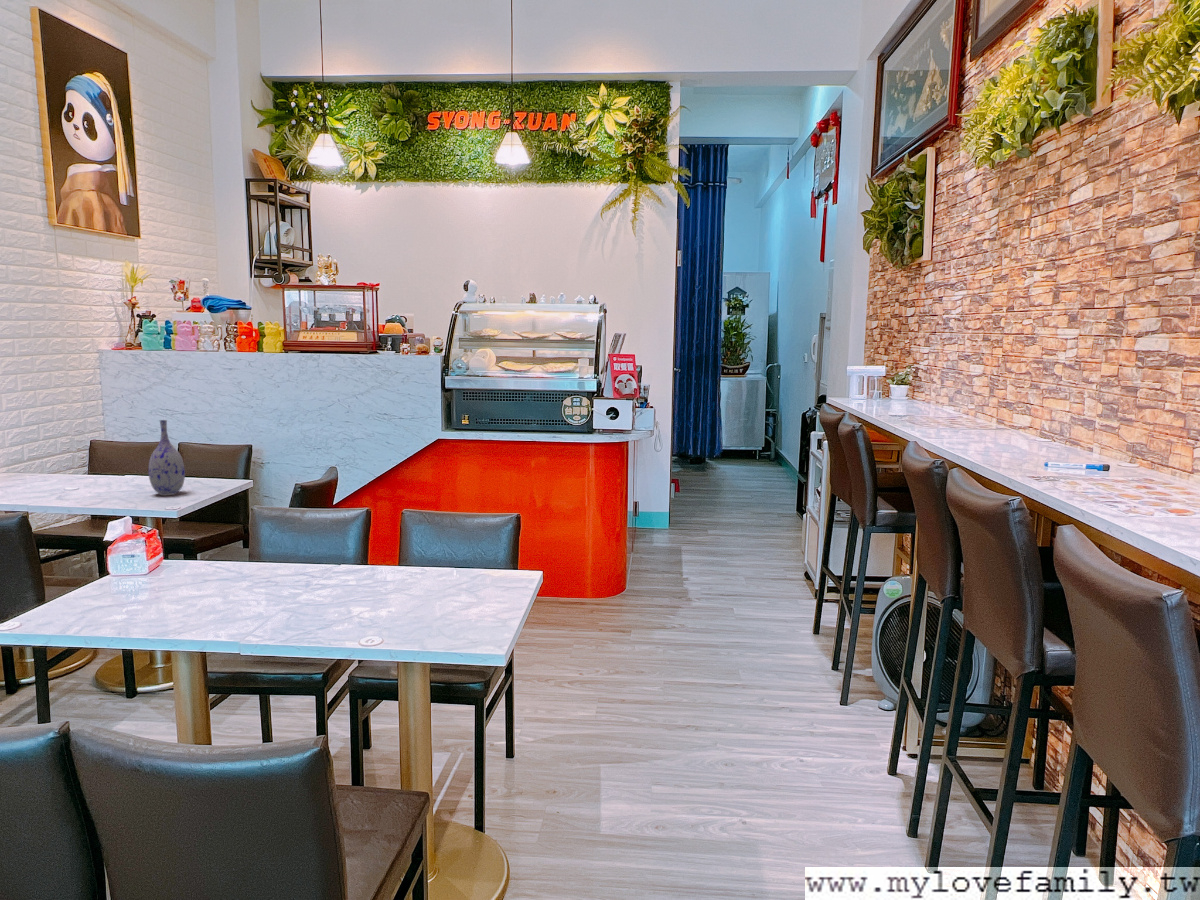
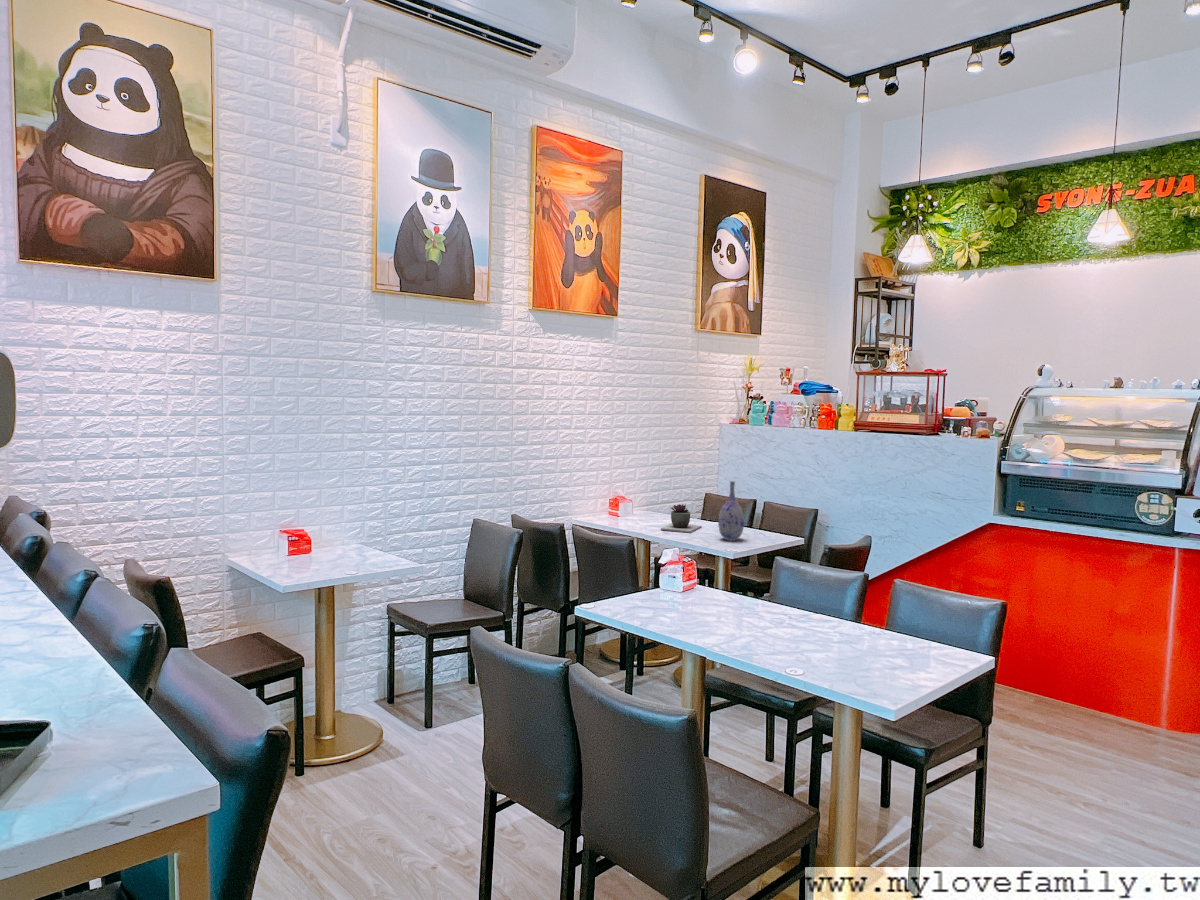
succulent plant: none [56,458,114,497] -> present [661,504,701,533]

